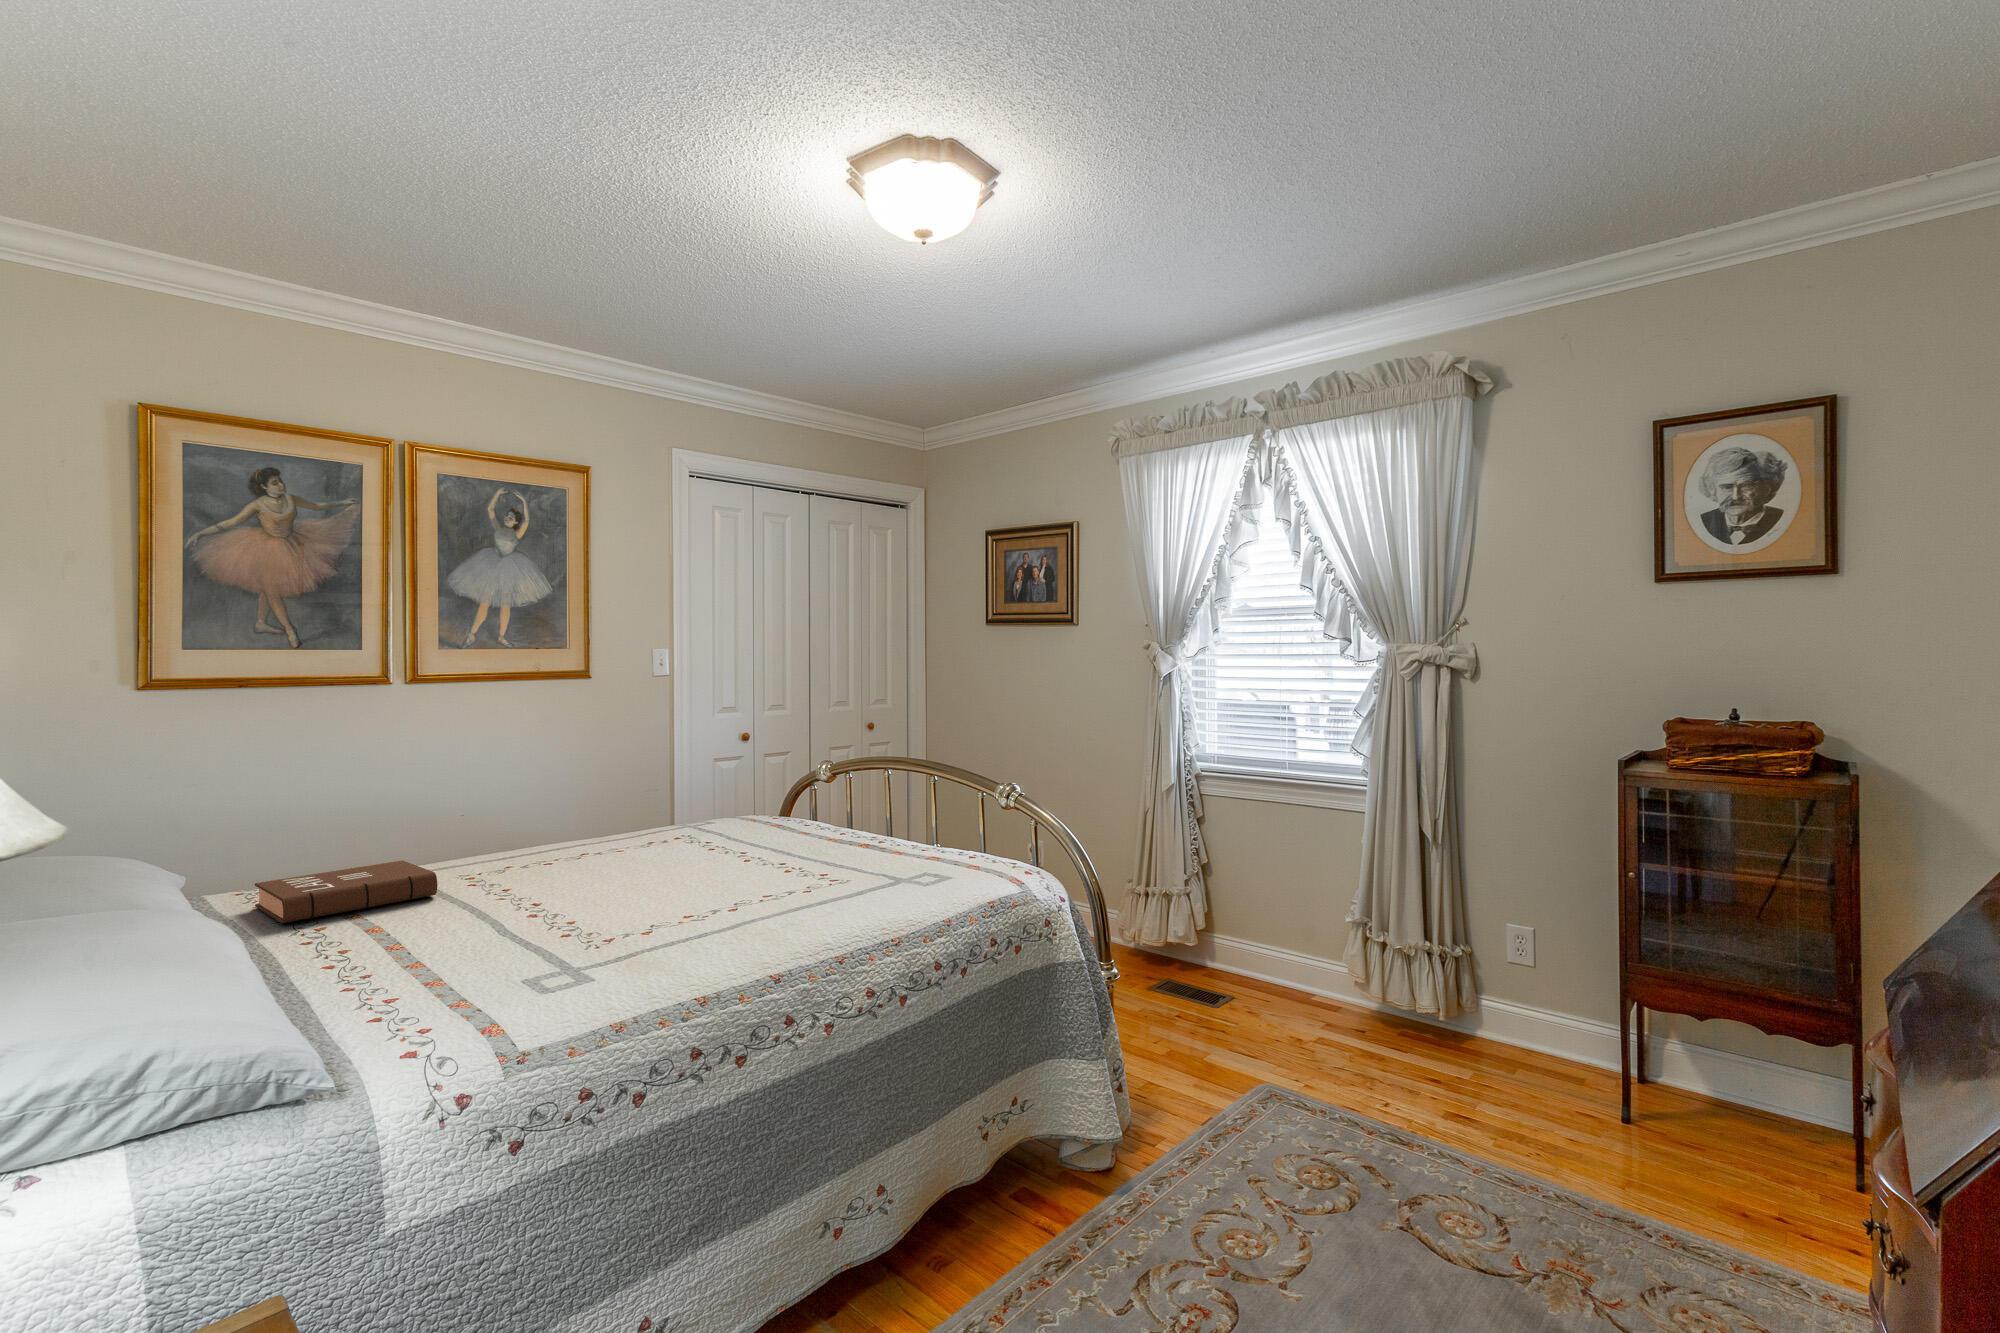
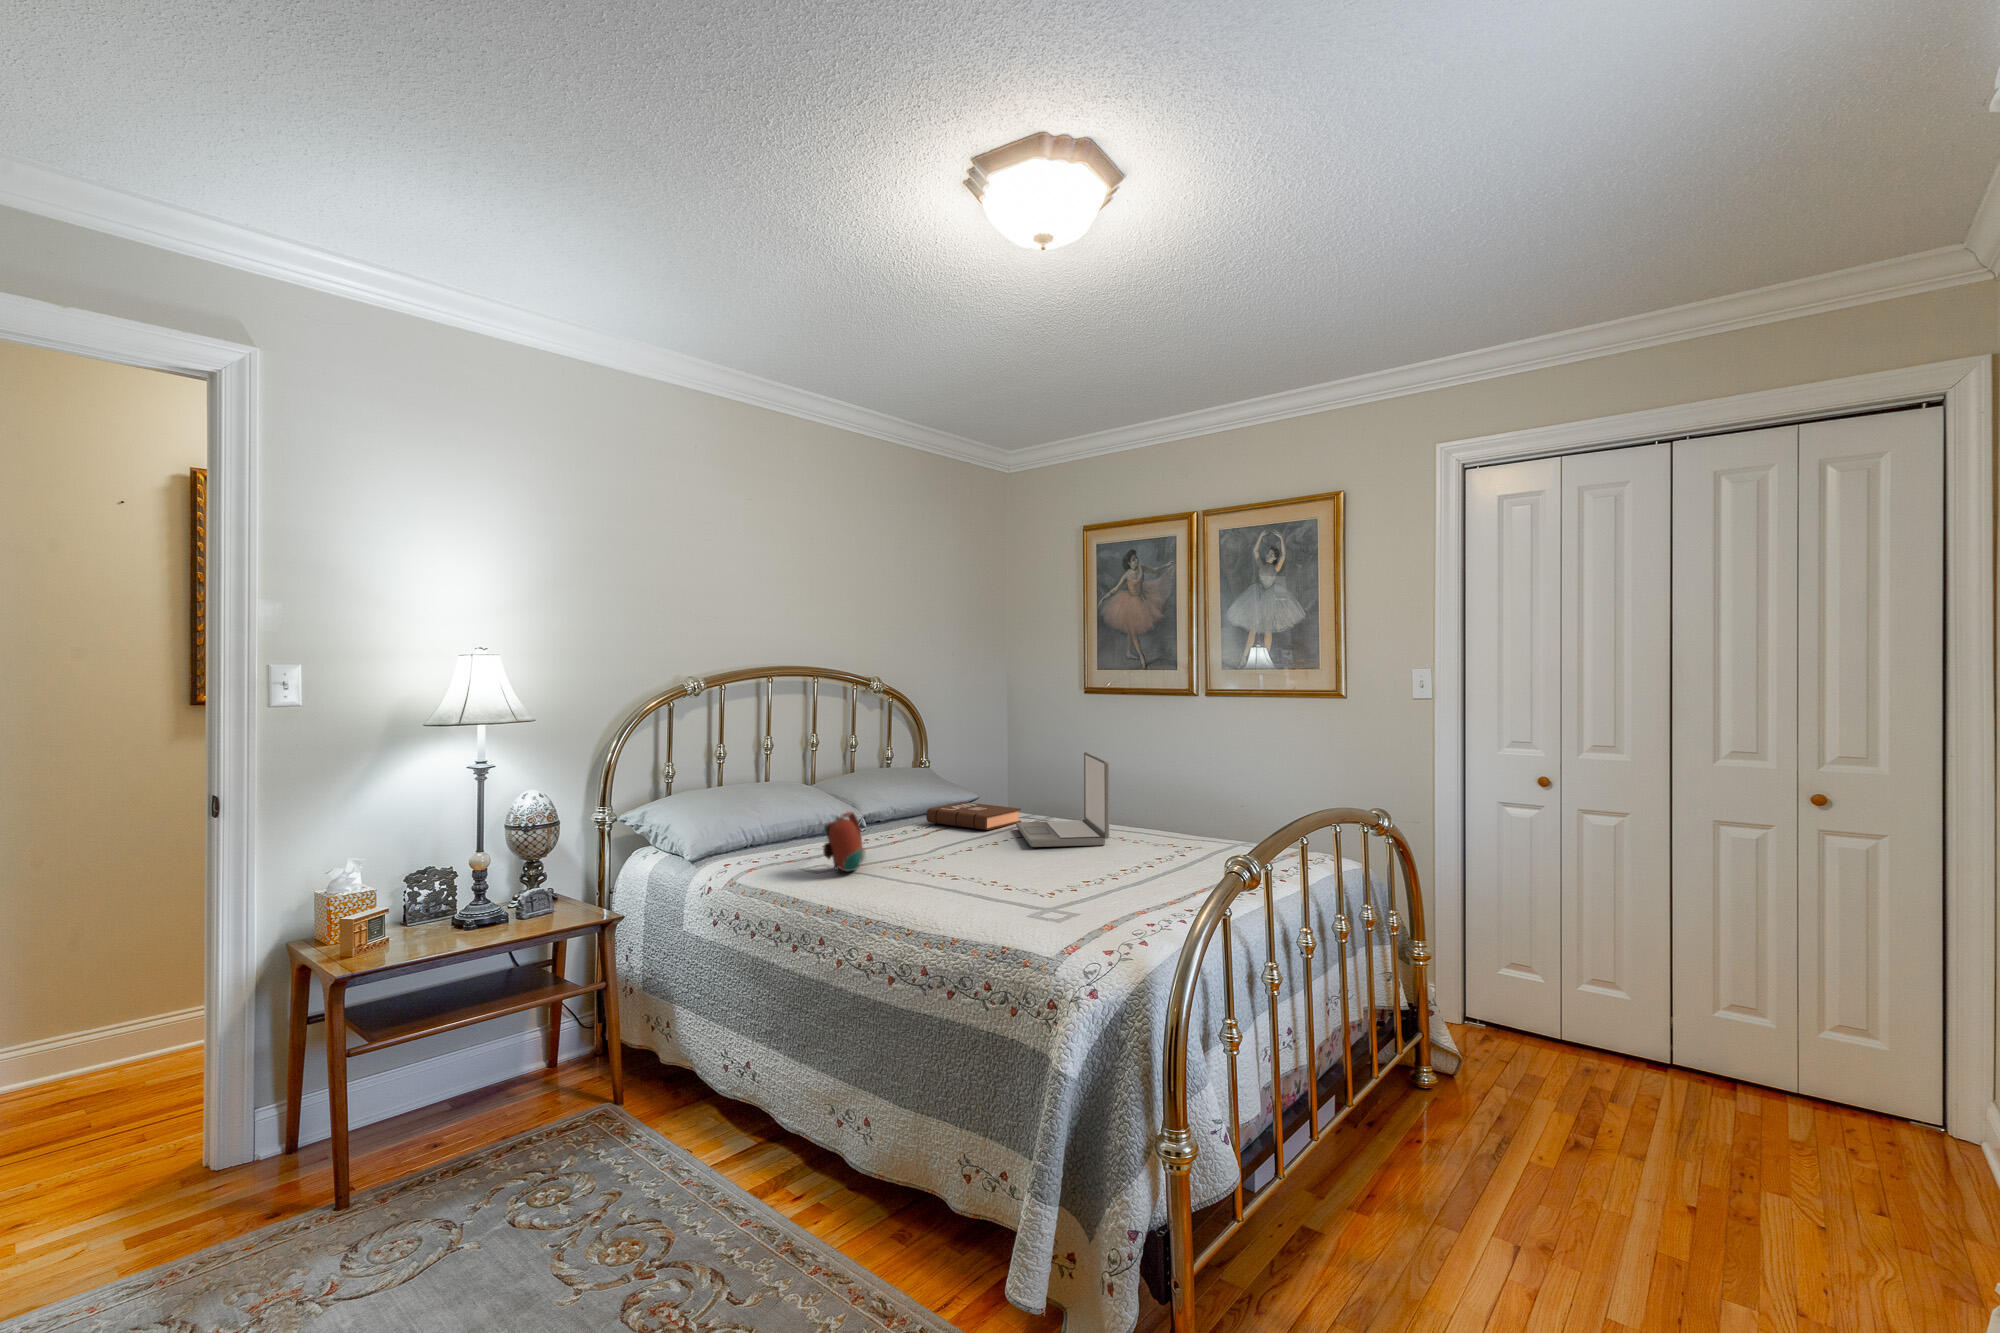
laptop: none [457,755,636,882] -> present [1016,752,1109,847]
handbag: none [433,877,624,972] -> present [823,812,866,872]

